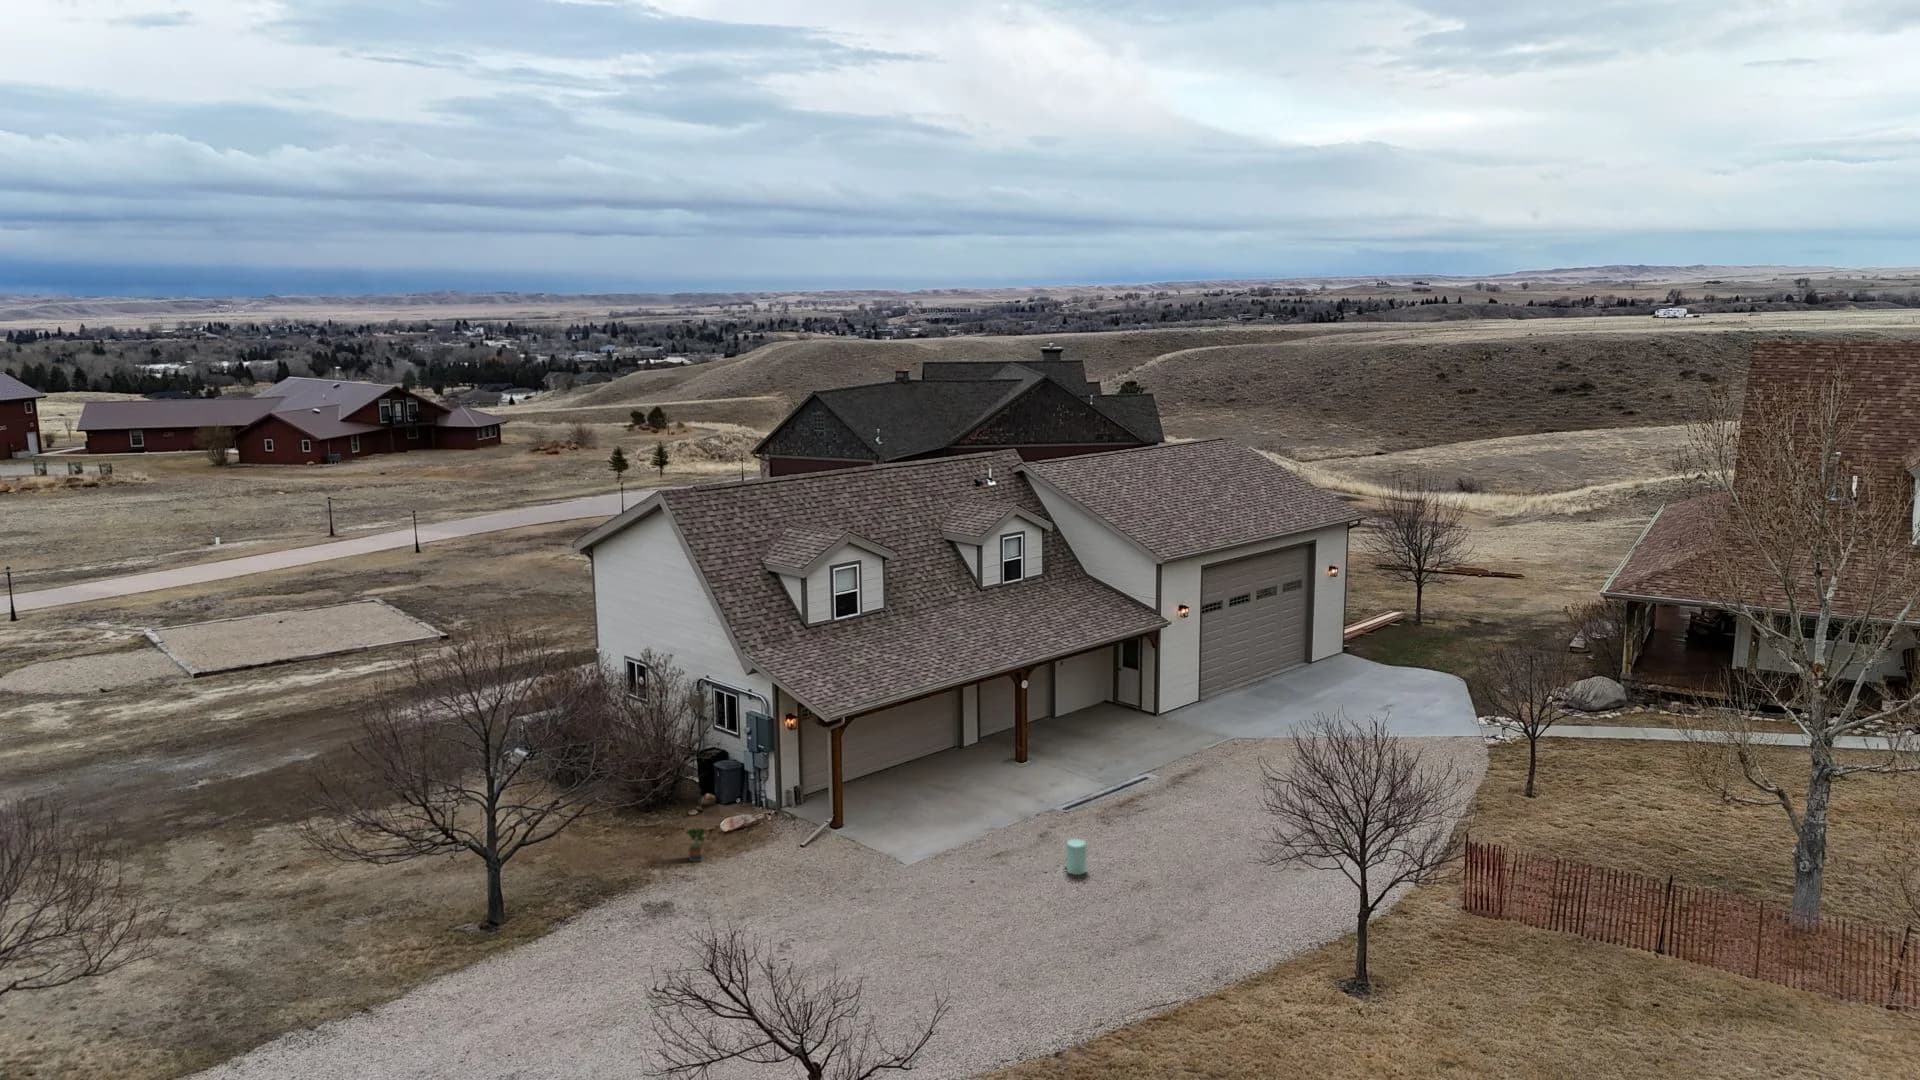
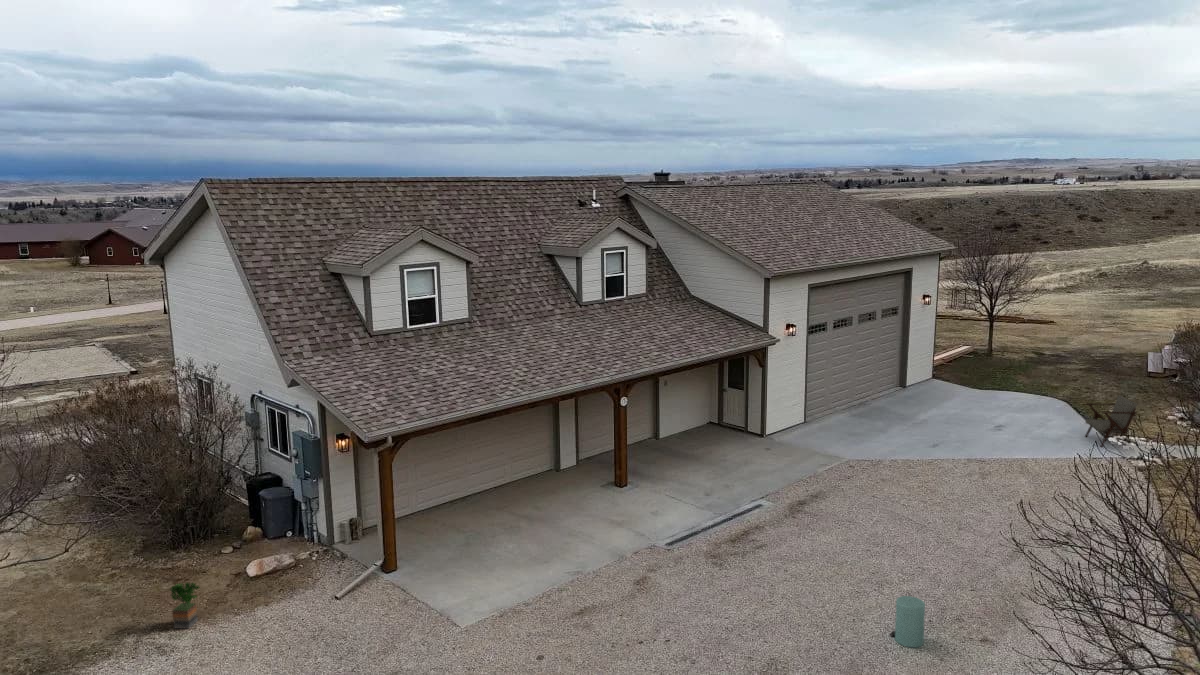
lounge chair: none [1464,676,1508,726] -> present [1085,396,1137,447]
trash can: present [1066,839,1086,875] -> present [890,596,925,648]

